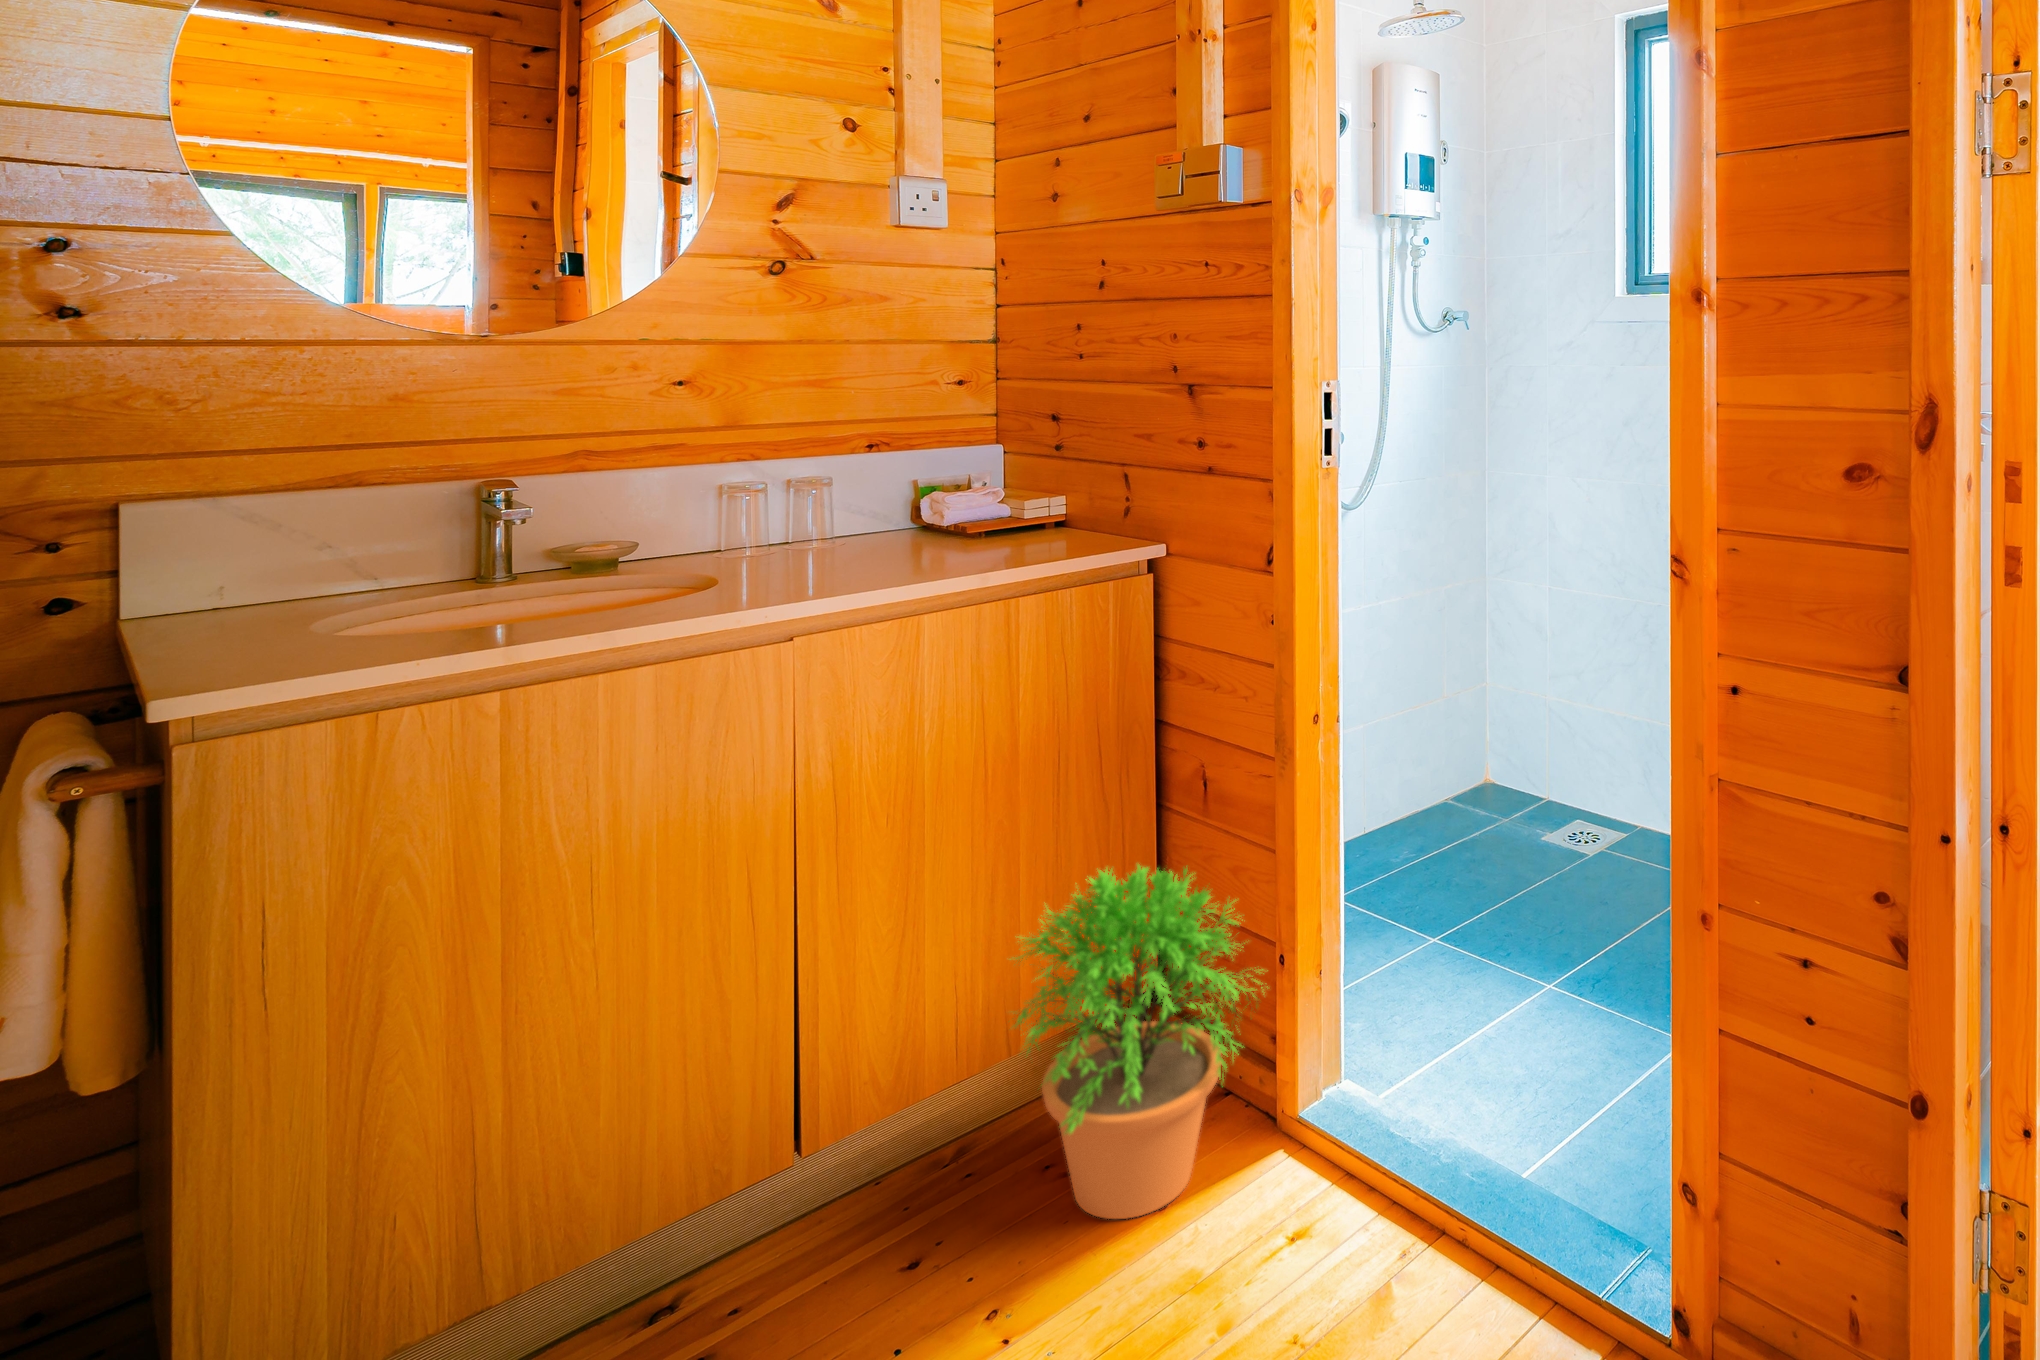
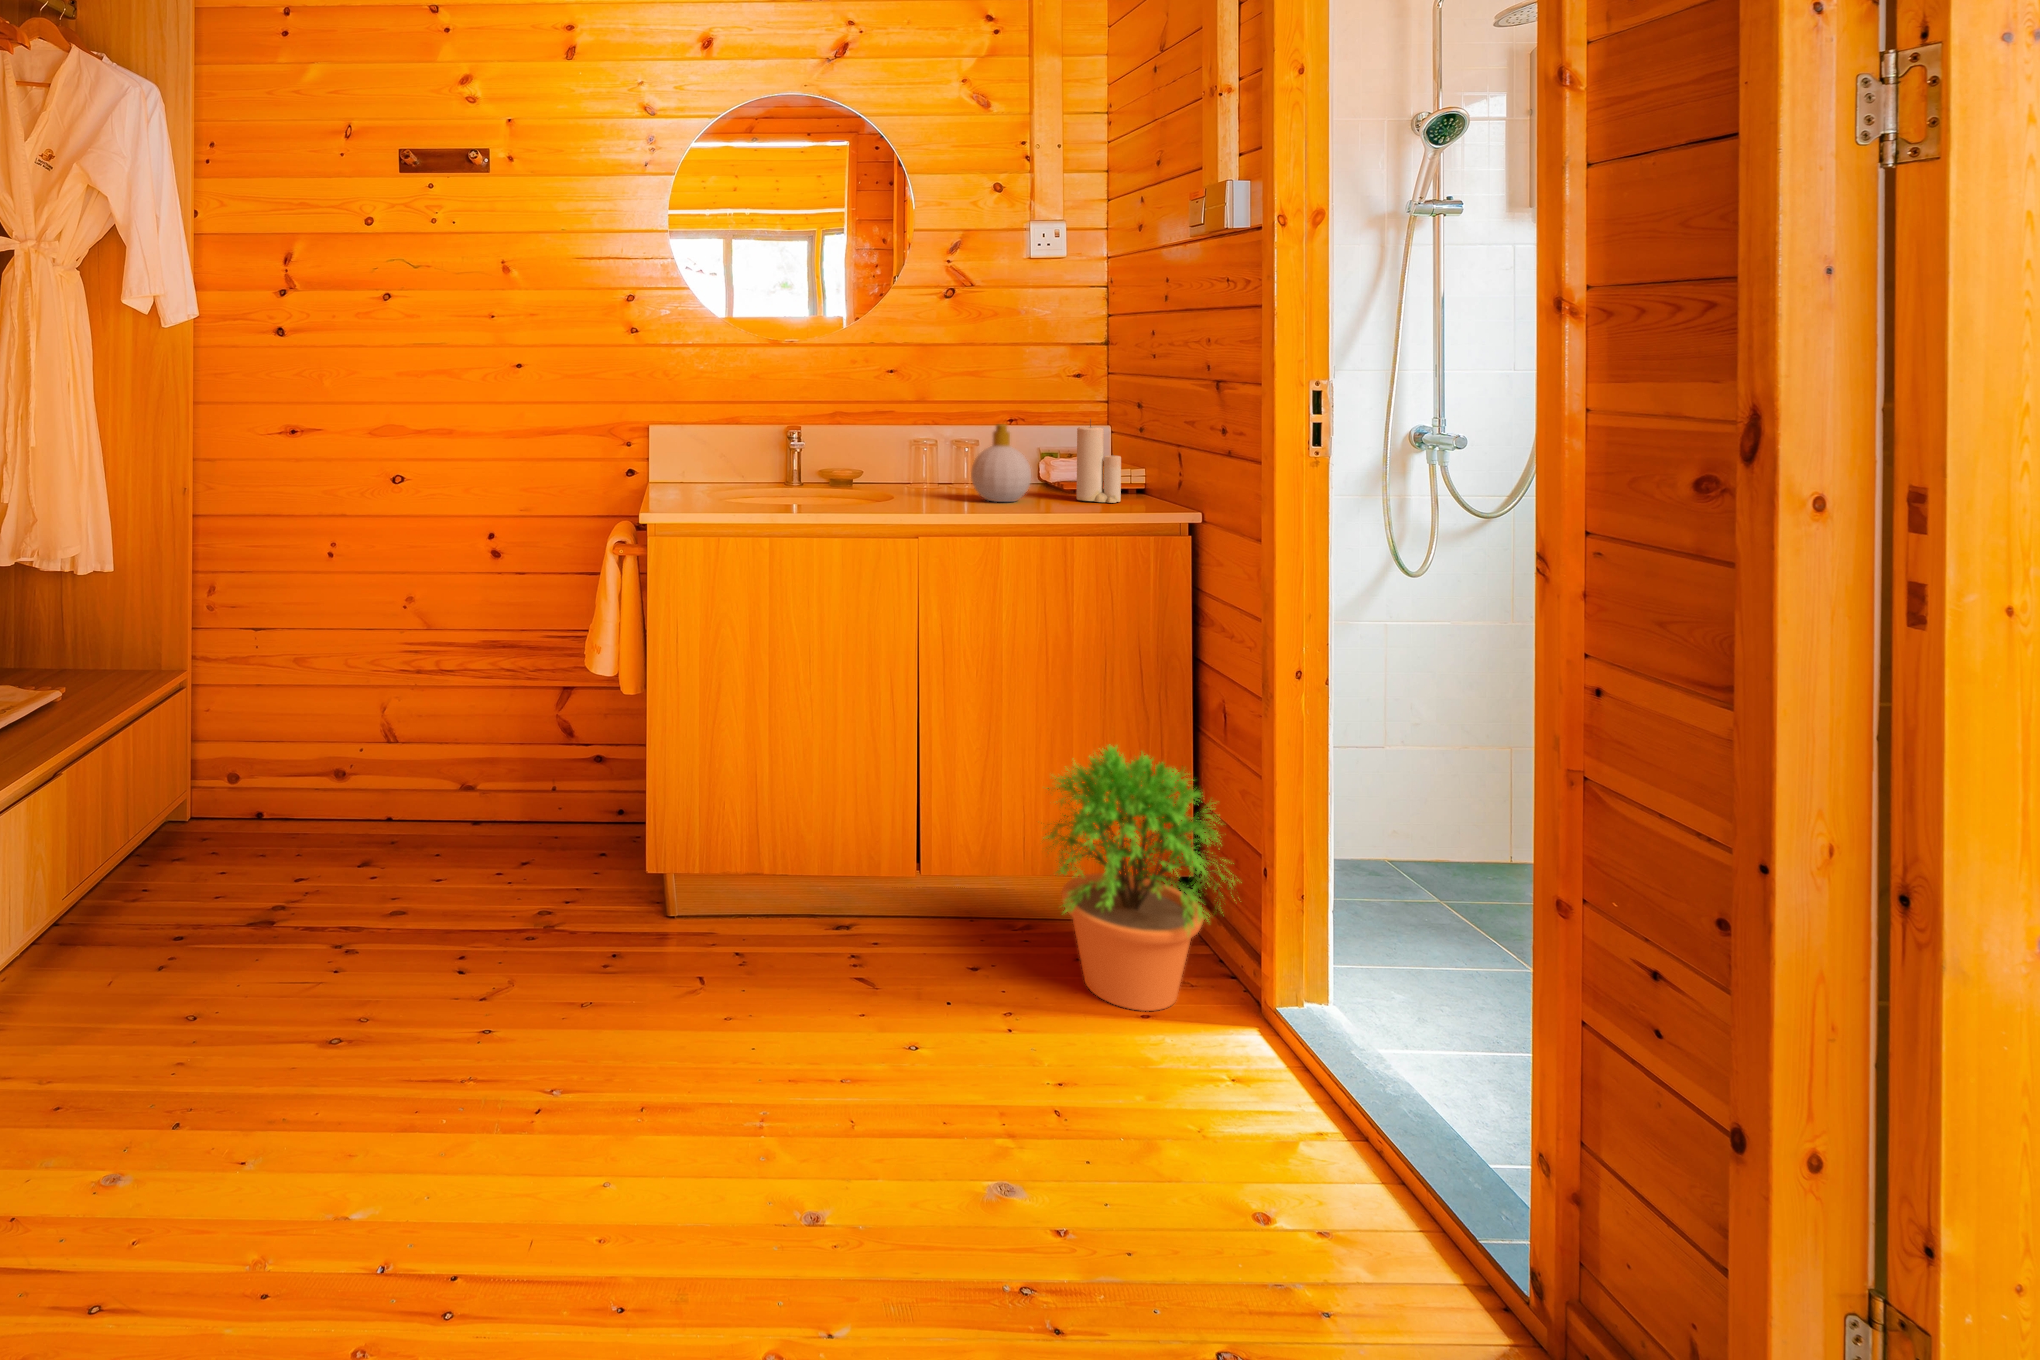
candle: none [995,438,1059,547] -> present [1077,419,1121,503]
soap bottle: none [851,453,944,565] -> present [971,424,1031,502]

